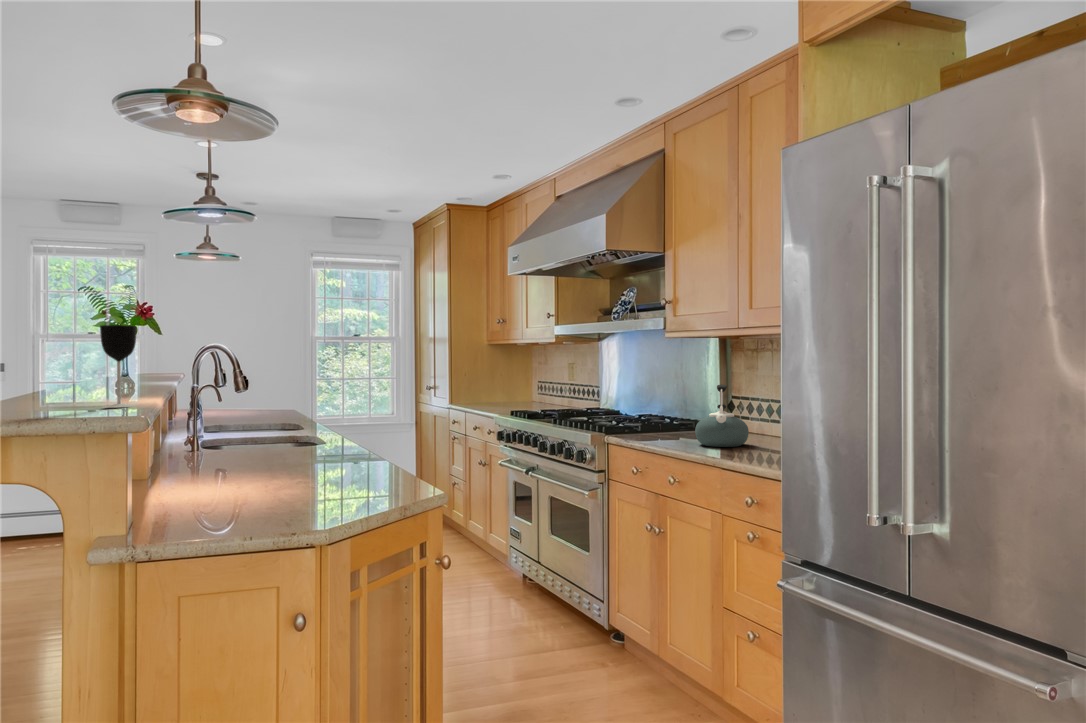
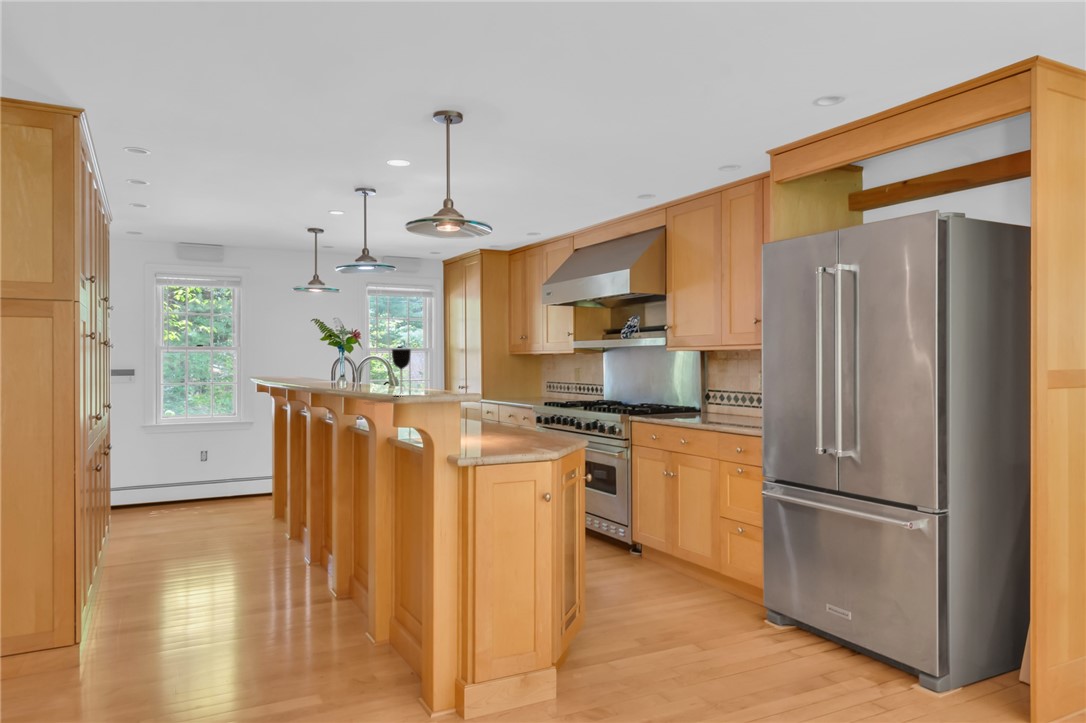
kettle: present [695,385,749,447] -> none [693,382,727,421]

